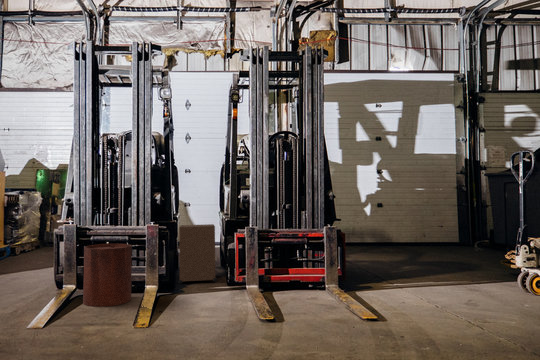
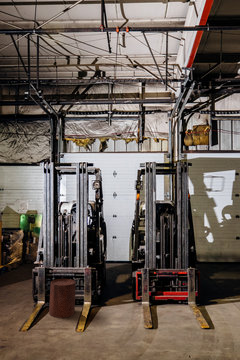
storage cabinet: present [178,224,217,284] -> none [102,263,124,302]

